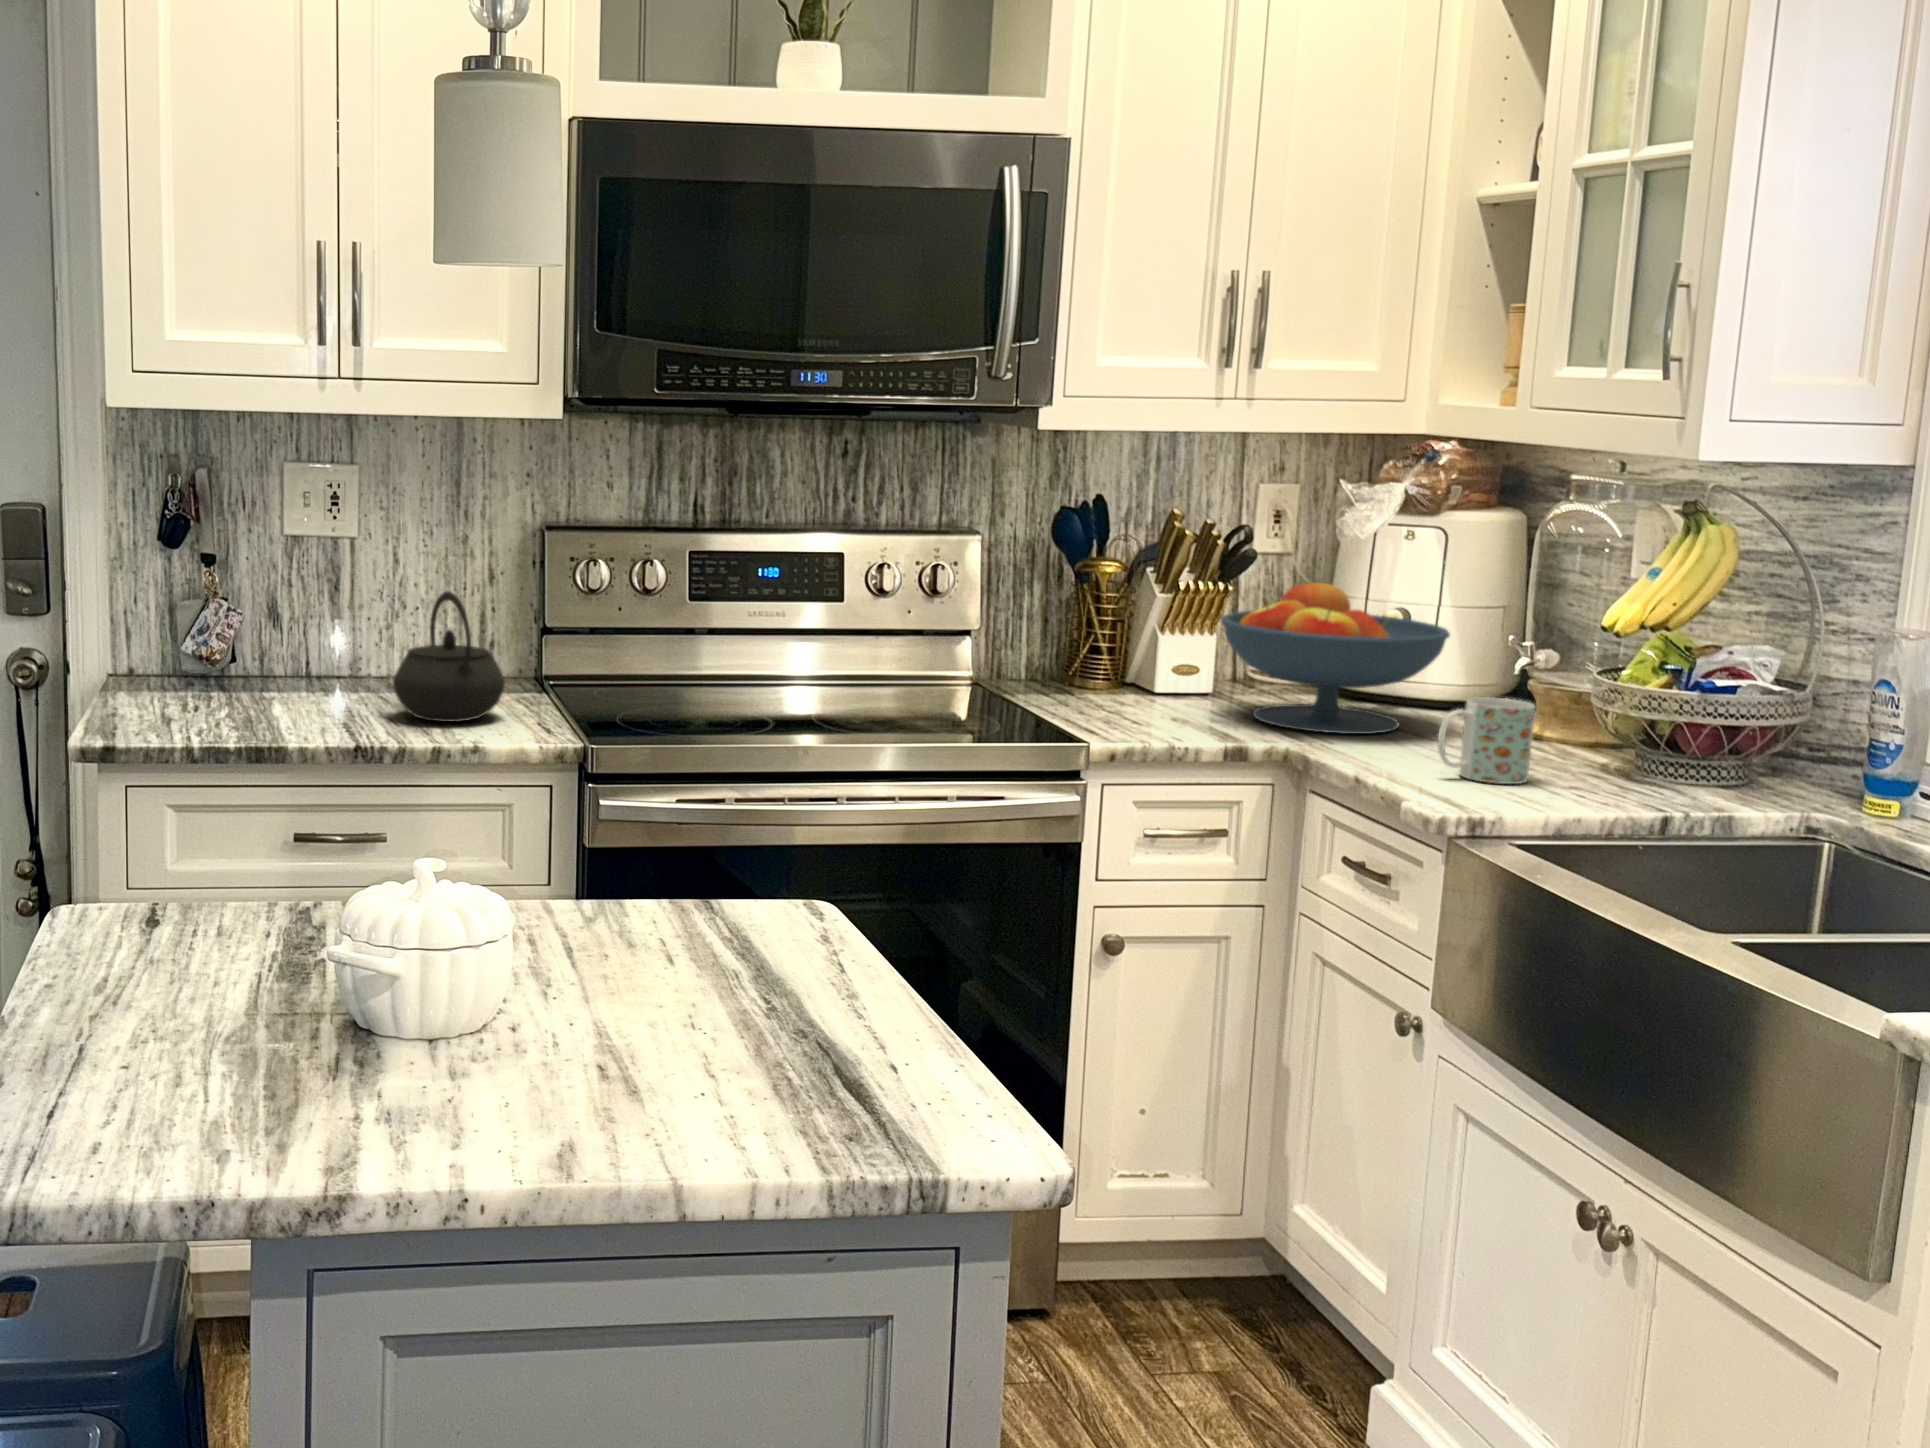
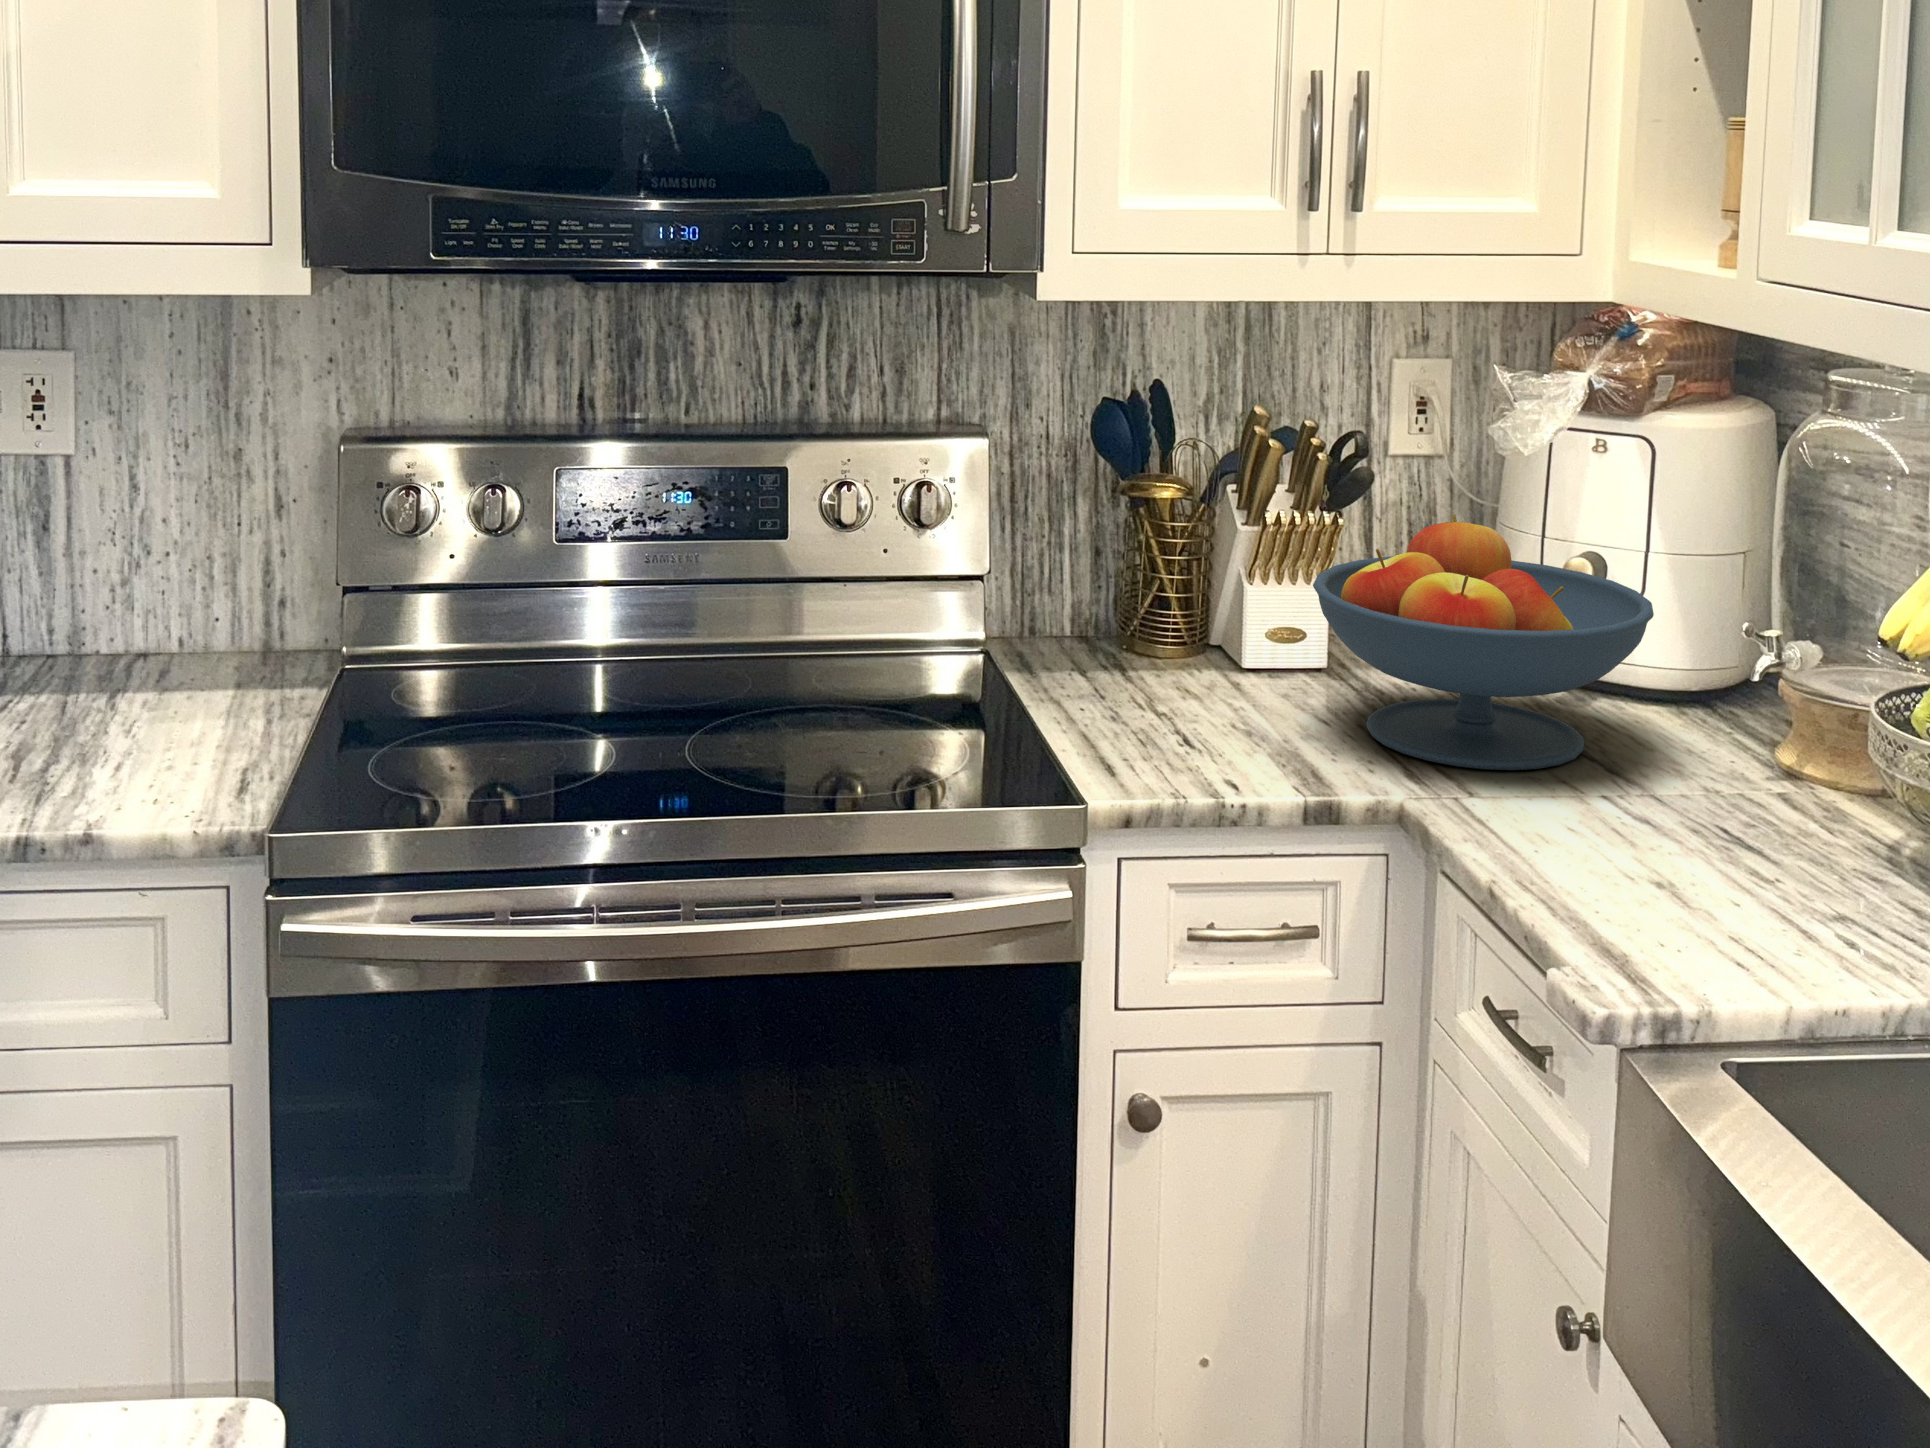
kettle: present [393,591,505,722] -> none [30,560,213,764]
mug: present [1438,697,1535,784] -> none [1615,756,1773,914]

